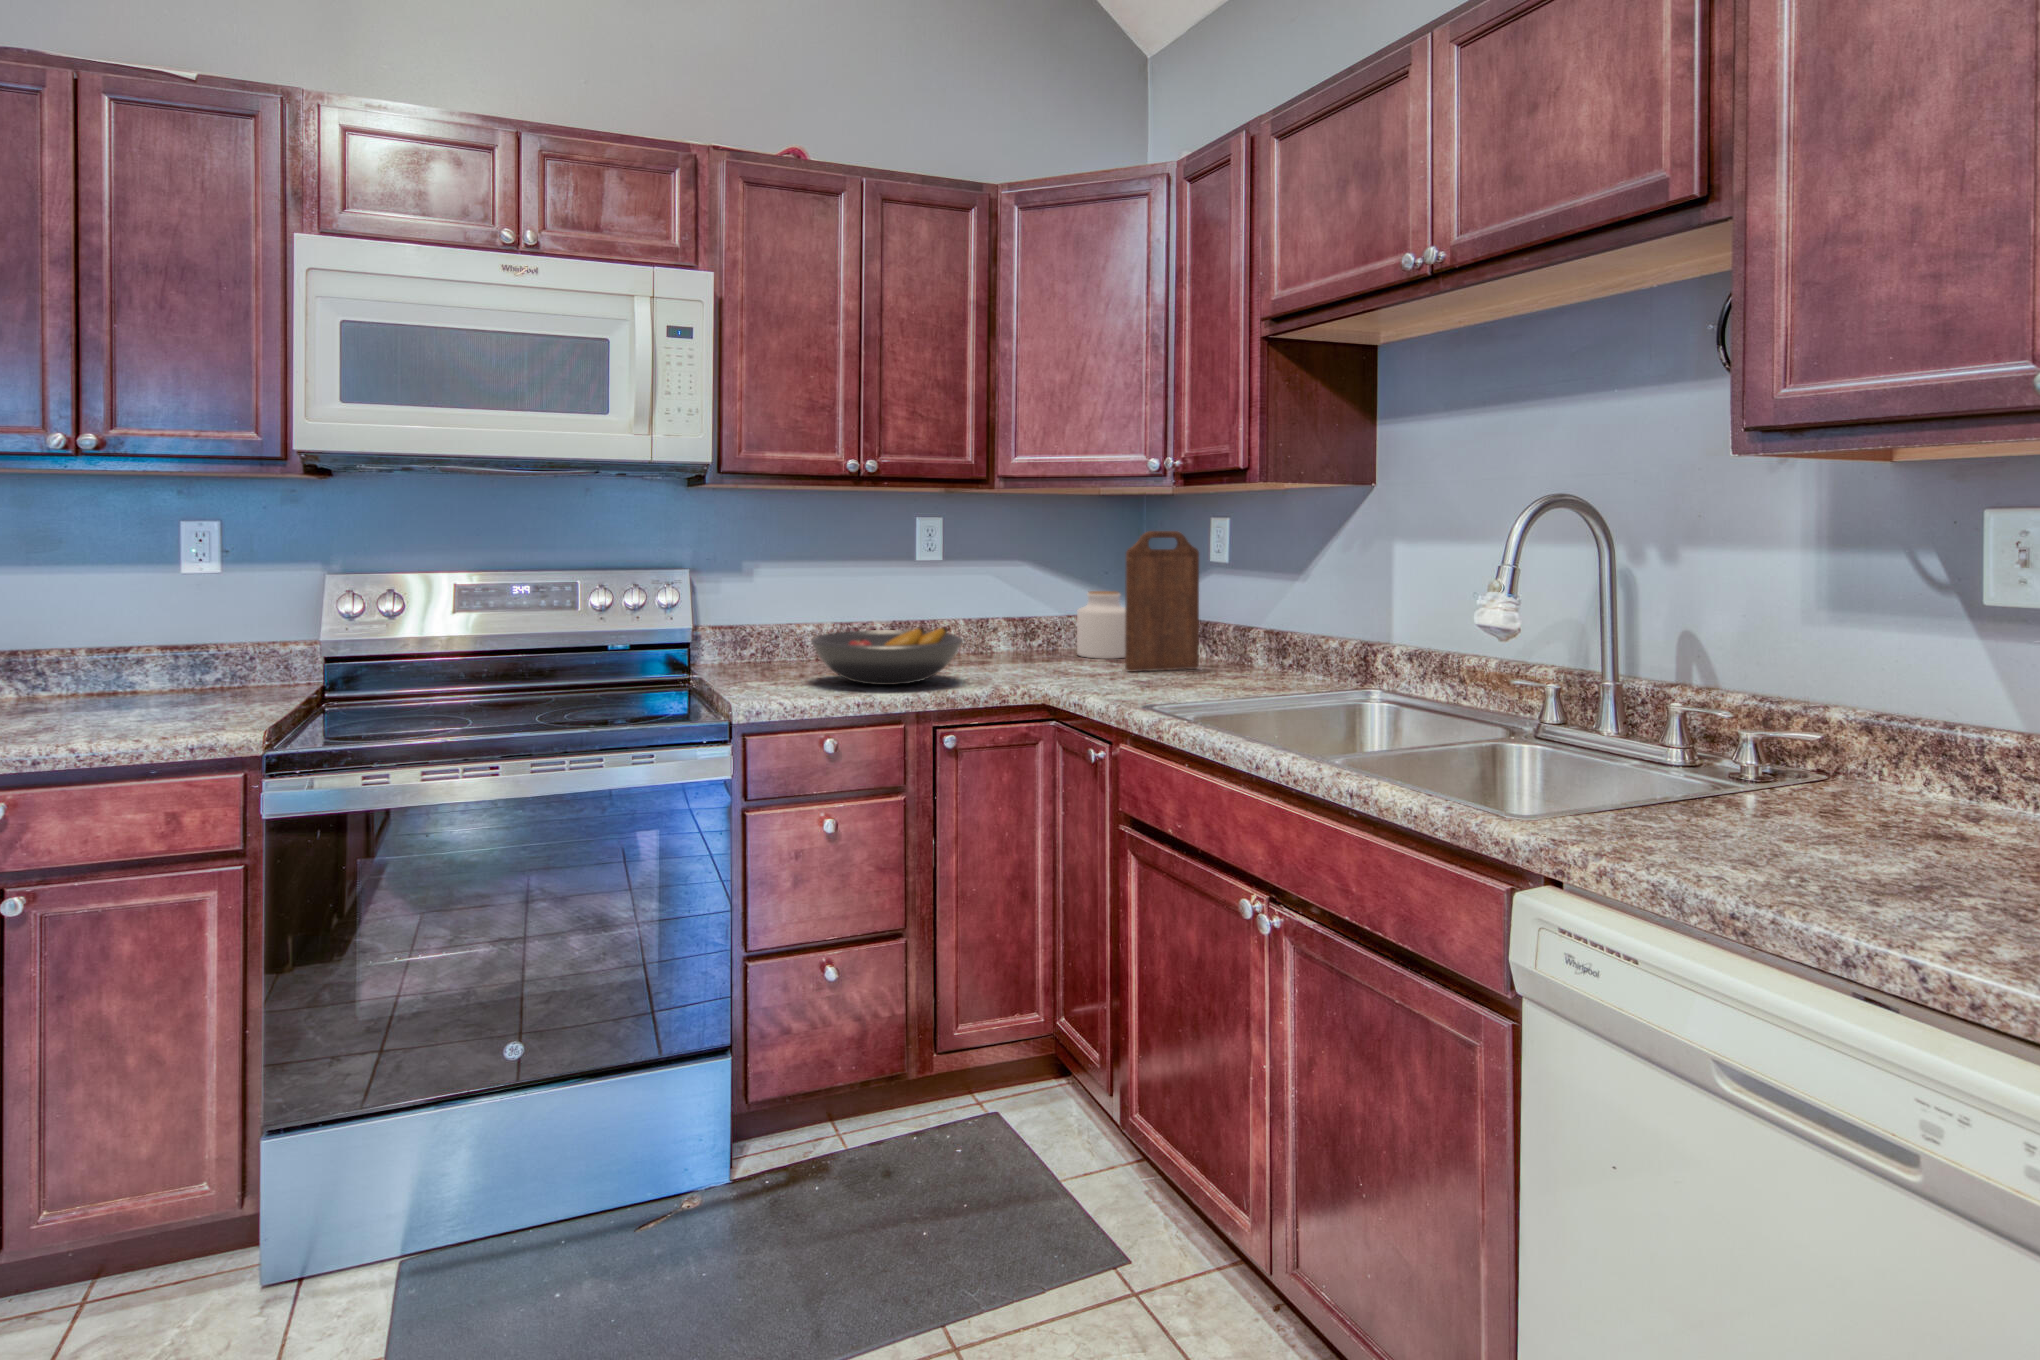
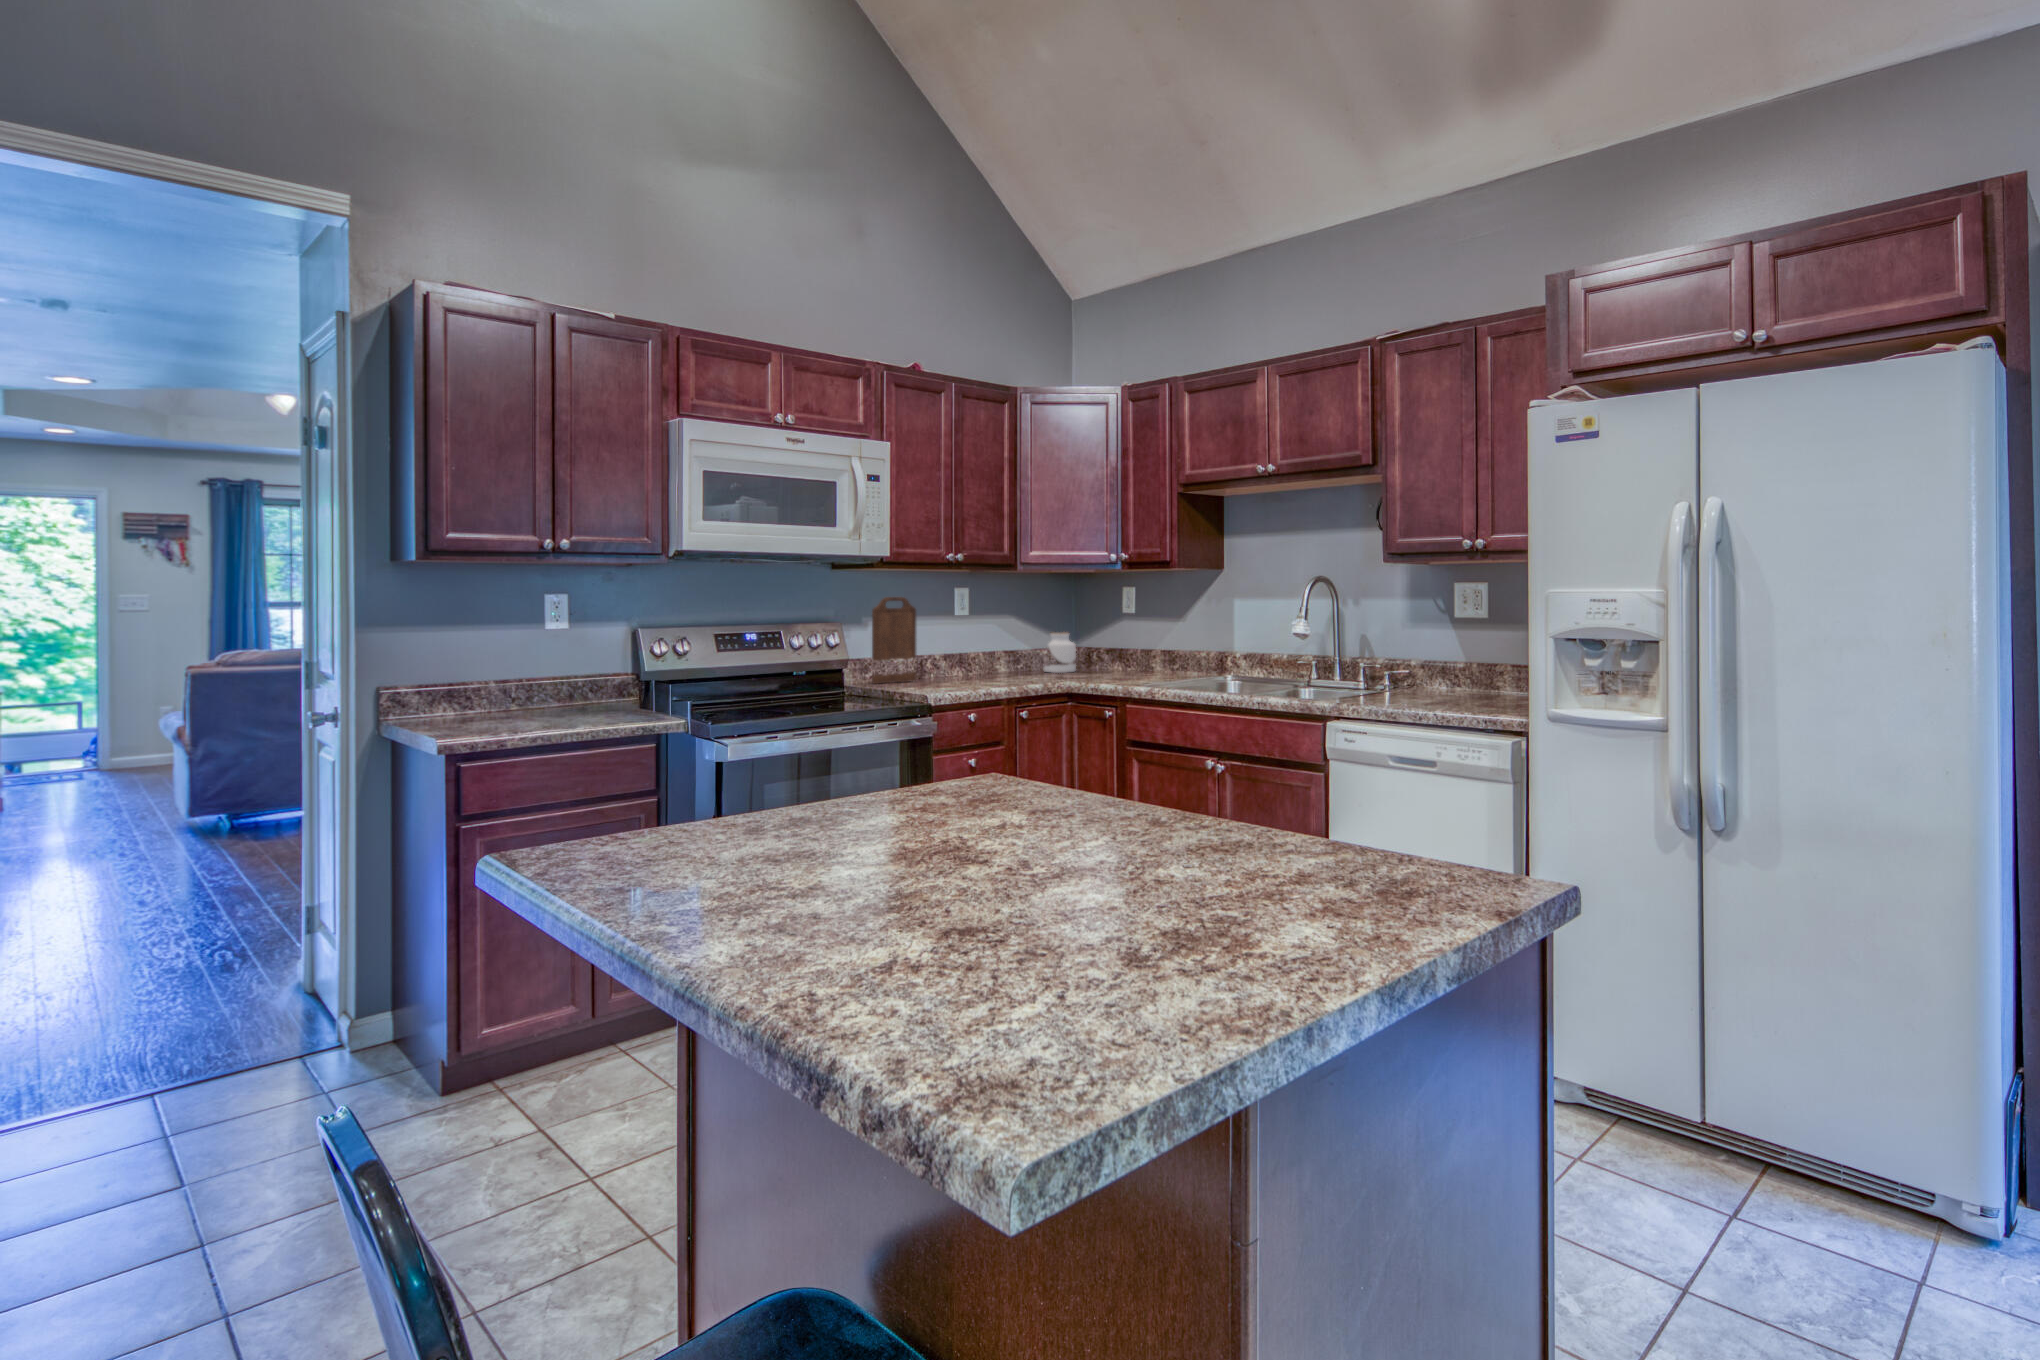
cutting board: present [1125,531,1199,672] -> present [872,597,916,684]
fruit bowl: present [811,627,963,685] -> none [931,651,1020,684]

